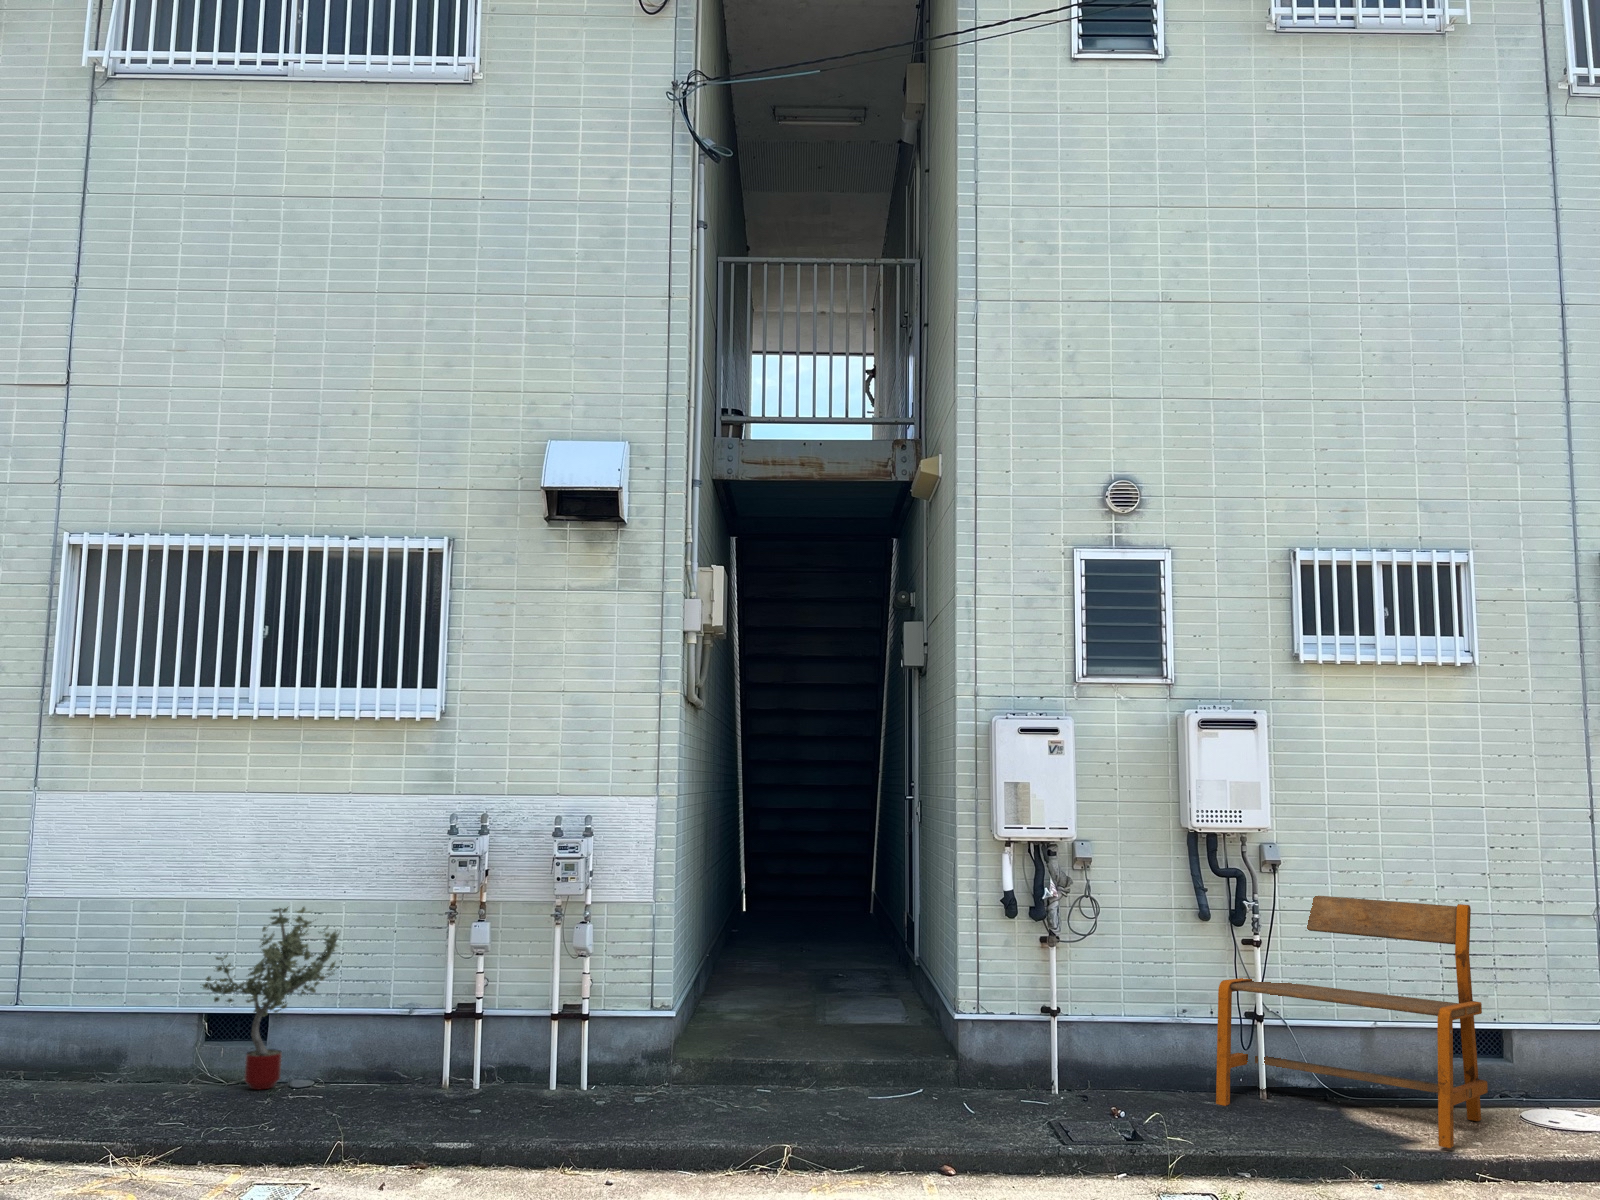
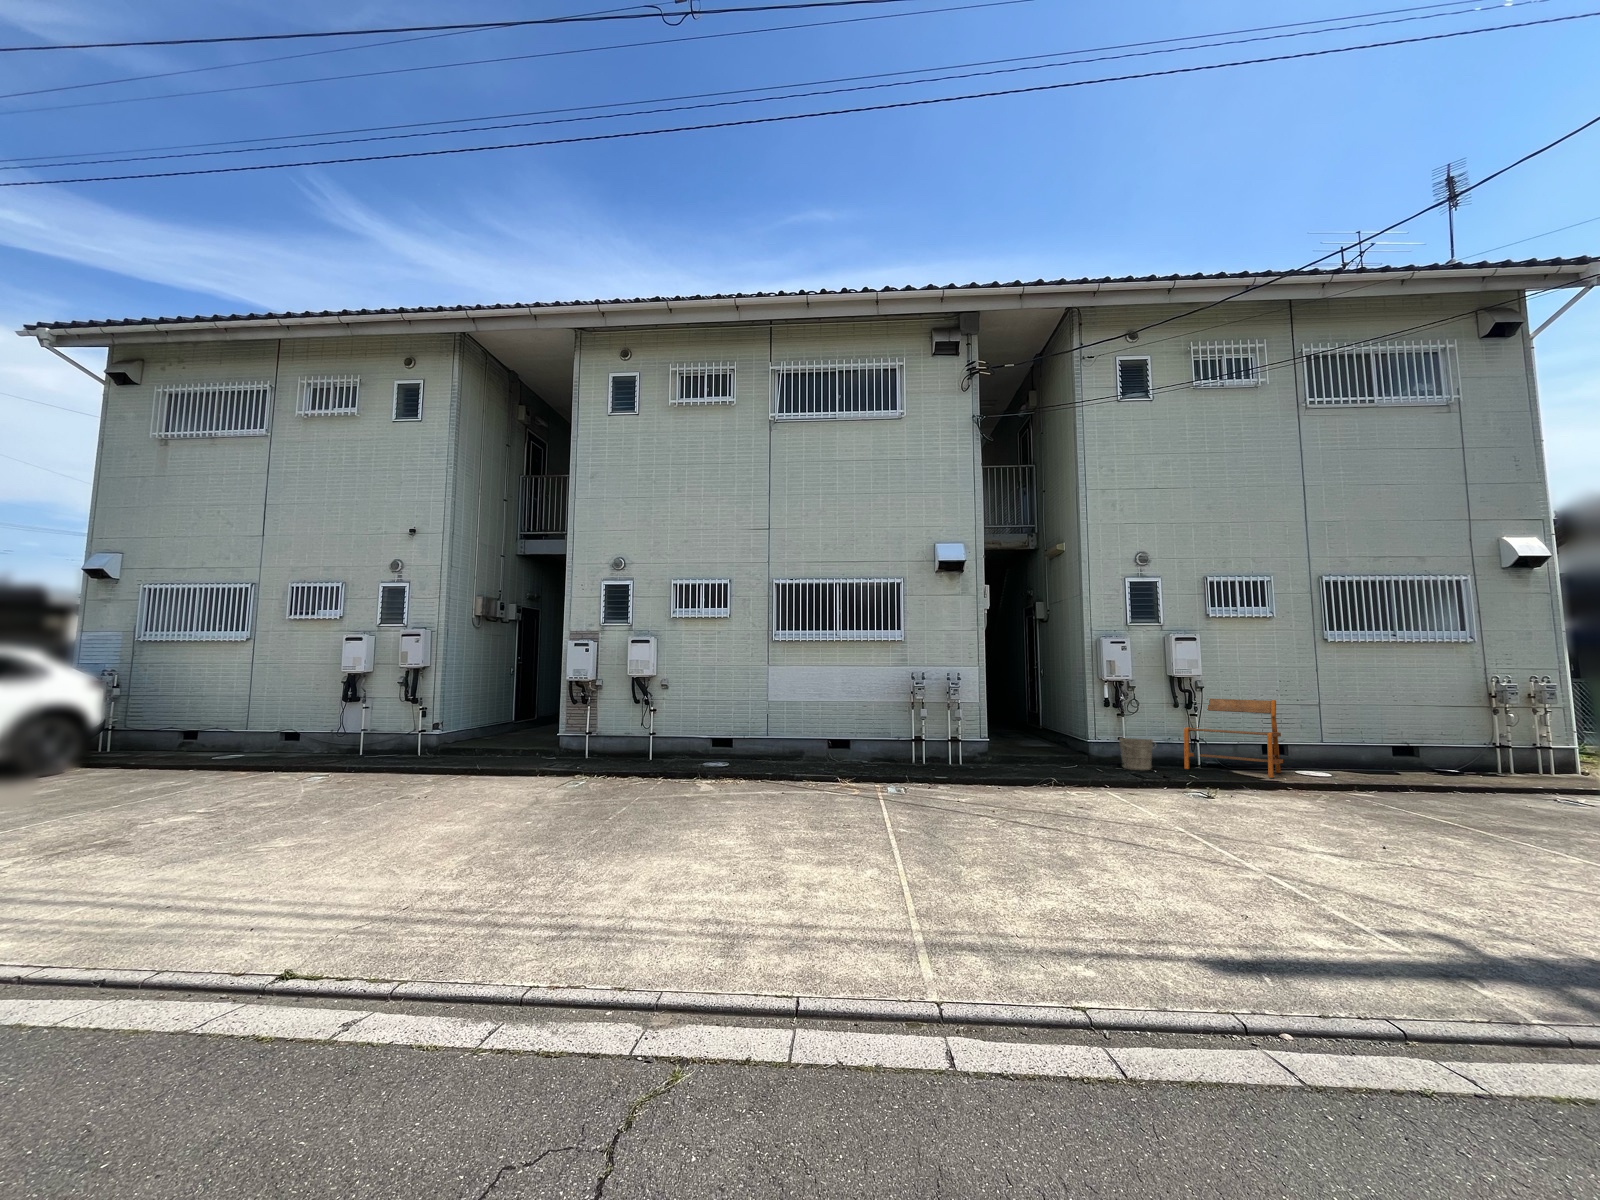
potted tree: present [202,907,340,1089] -> none [835,703,883,762]
bucket: none [1031,1011,1131,1115] -> present [1119,738,1157,770]

